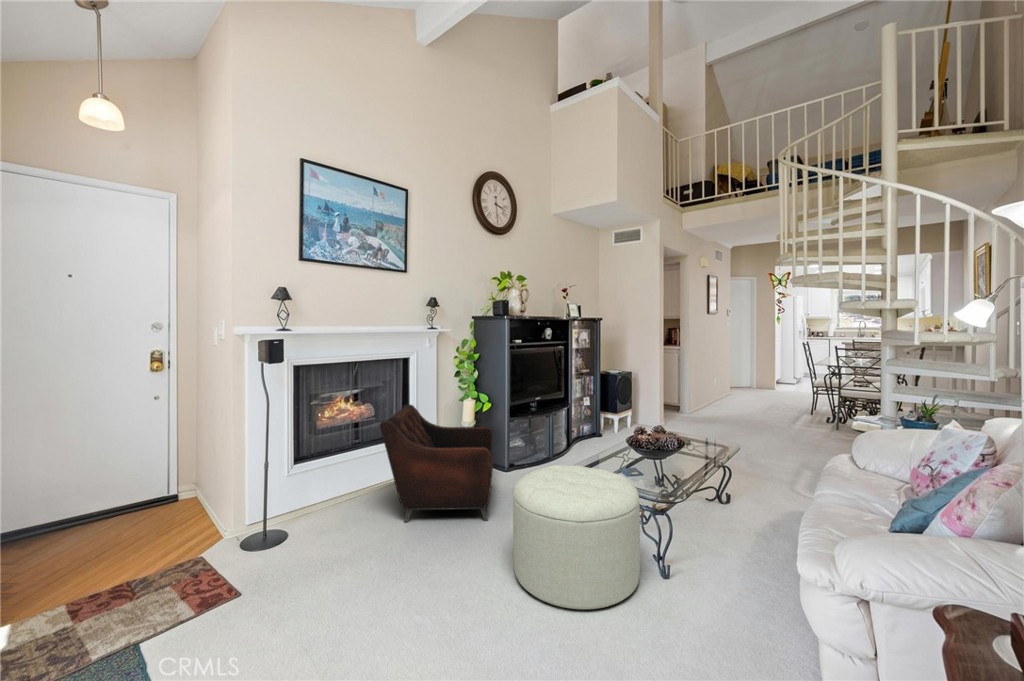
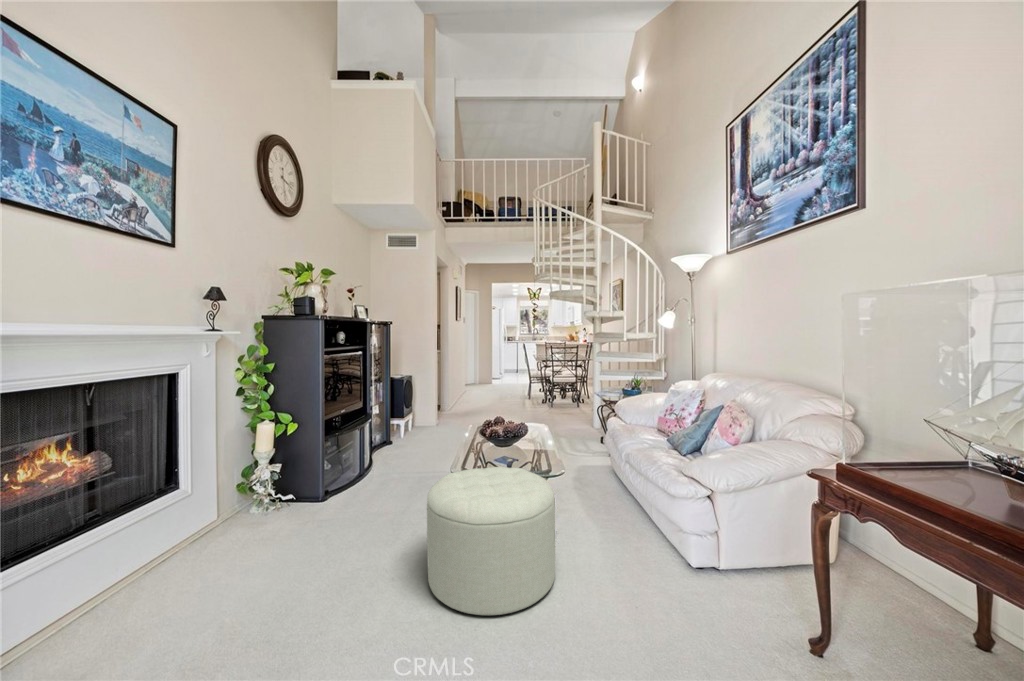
armchair: present [380,404,494,522] -> none [178,440,355,609]

